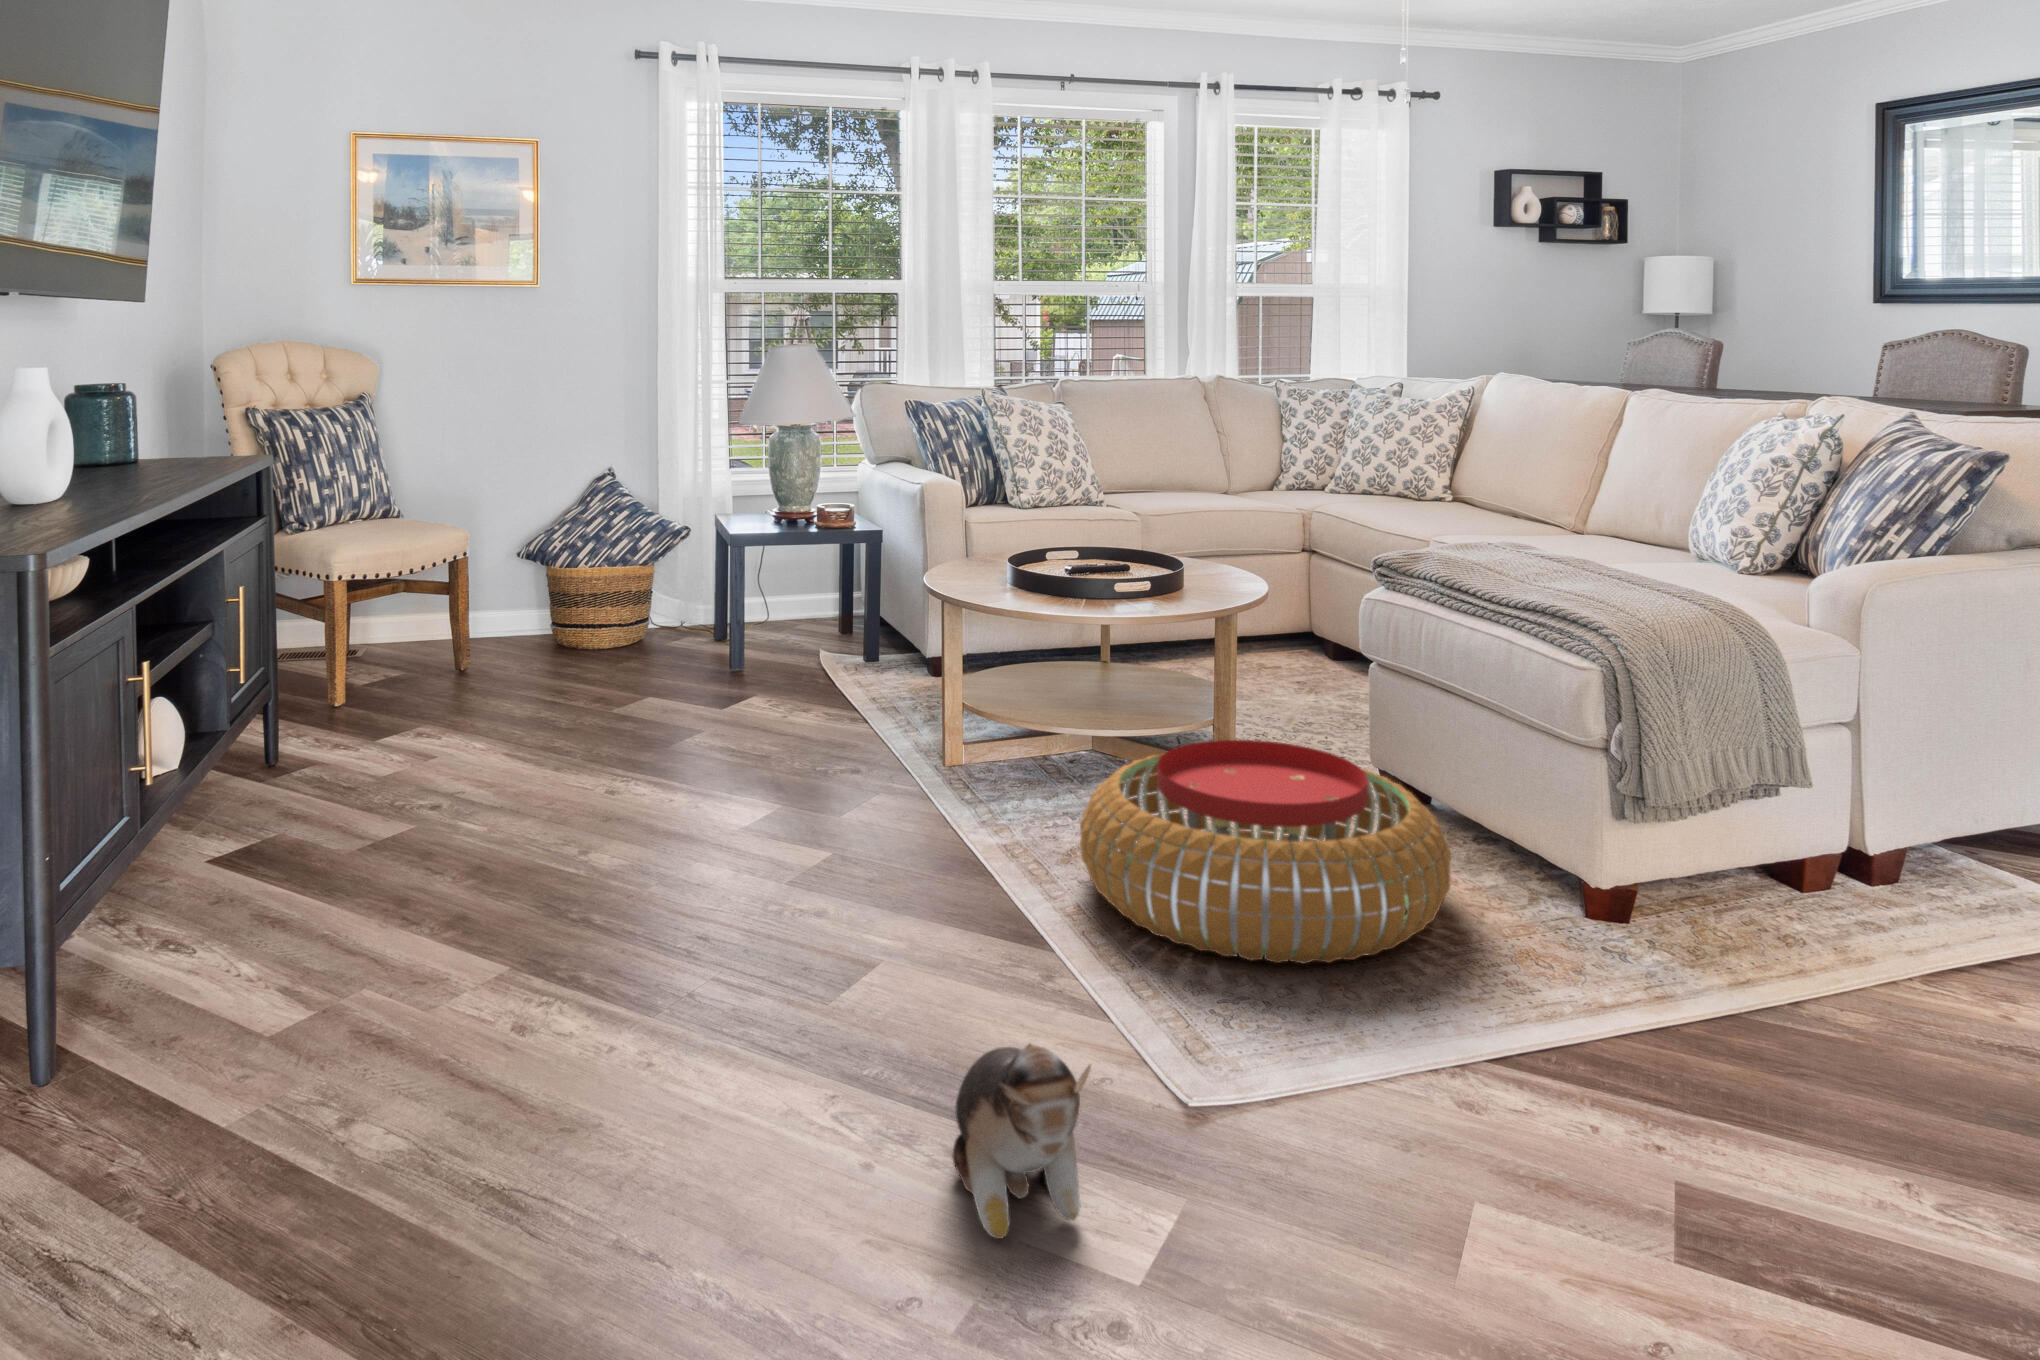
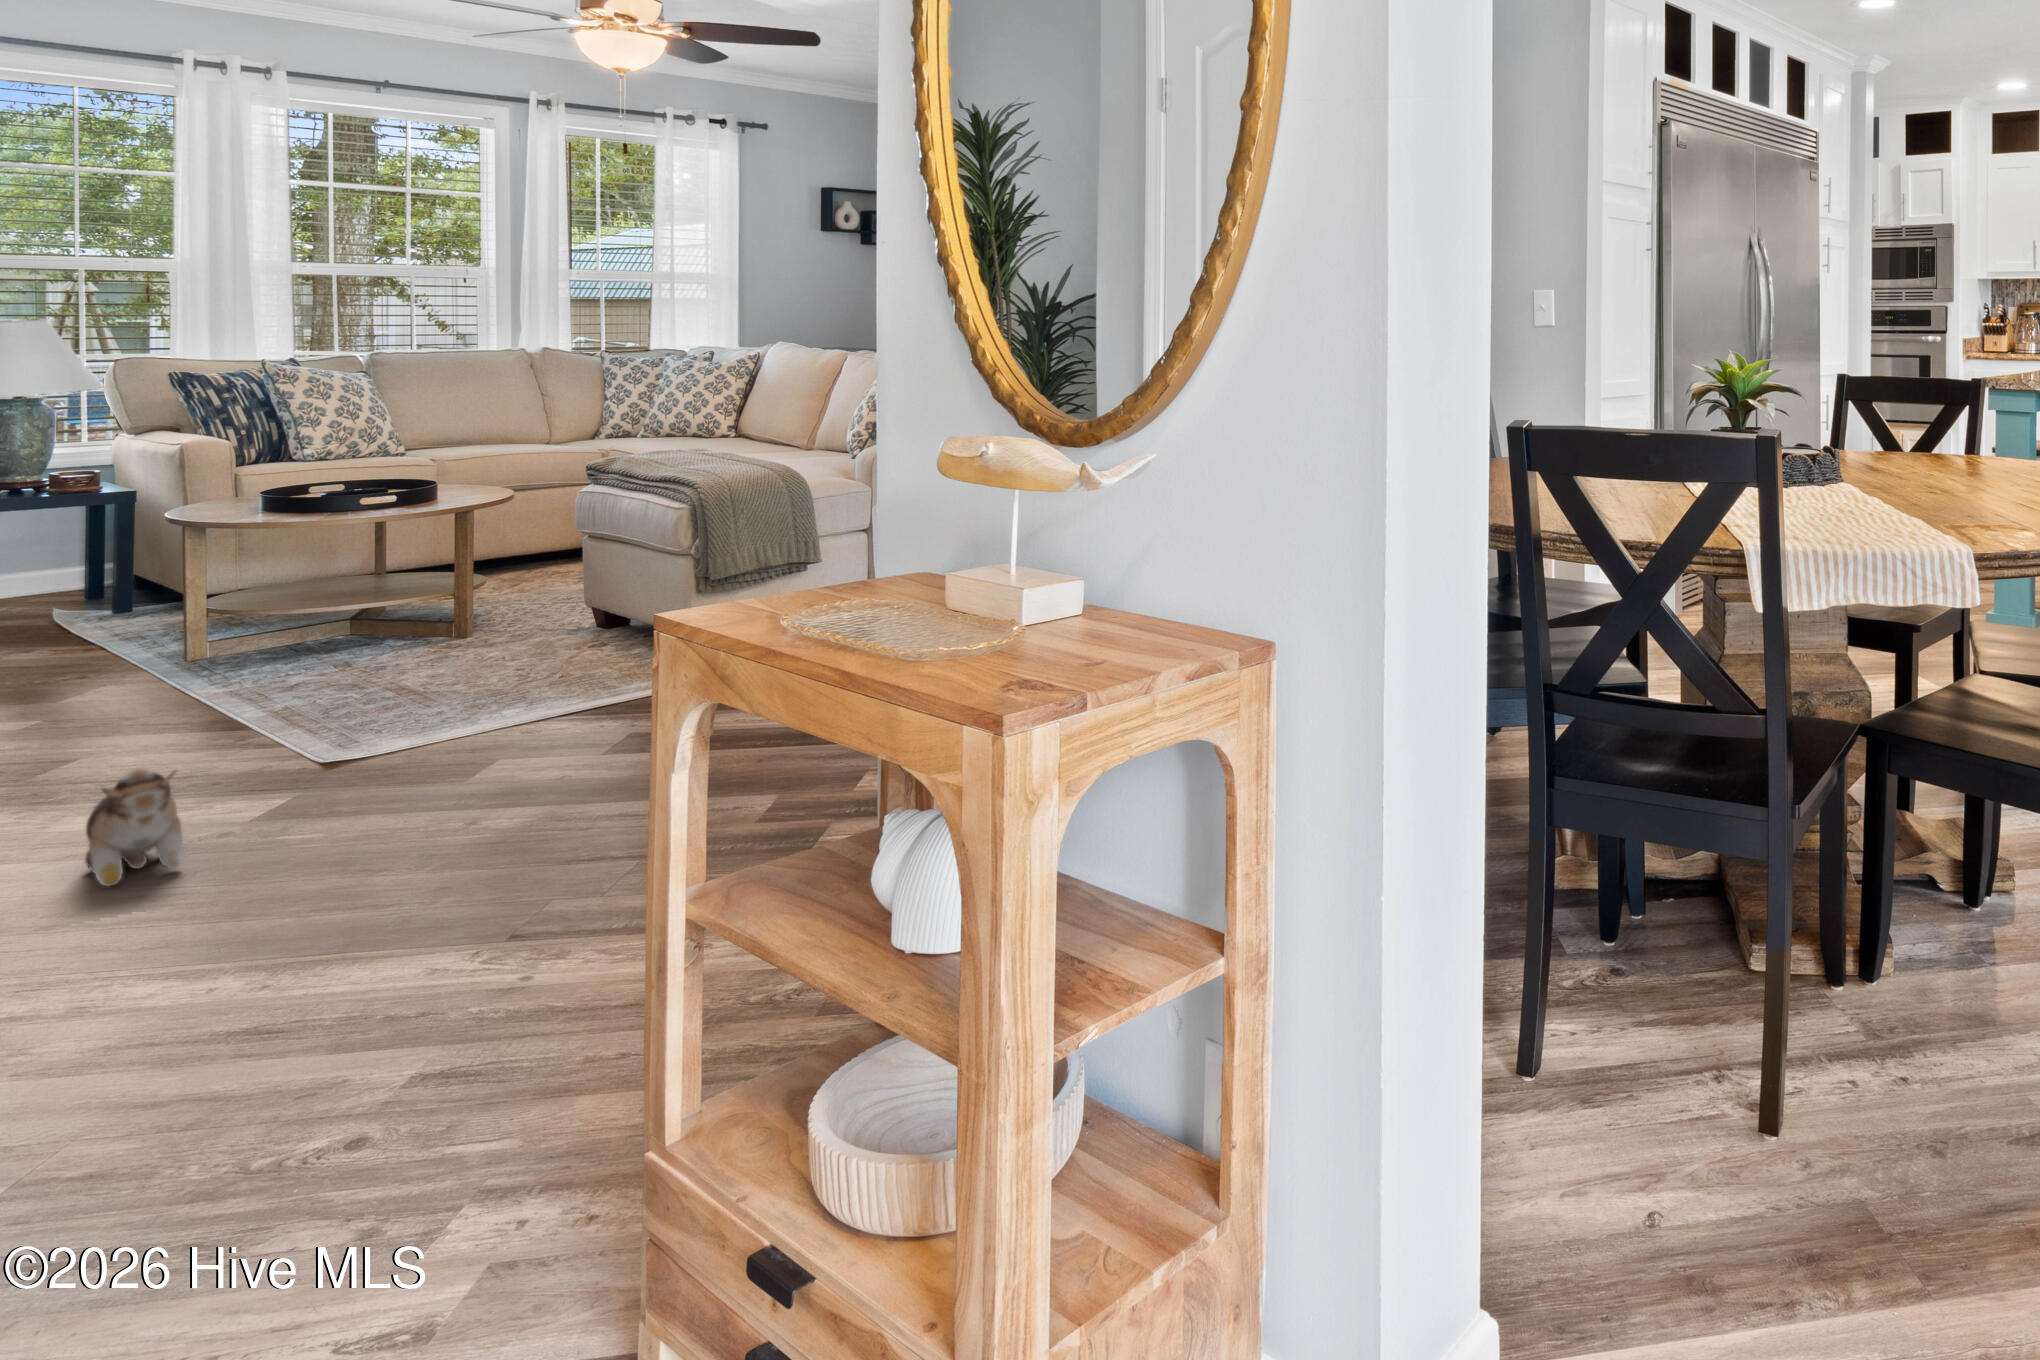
pouf: present [1080,740,1451,964] -> none [275,608,578,739]

